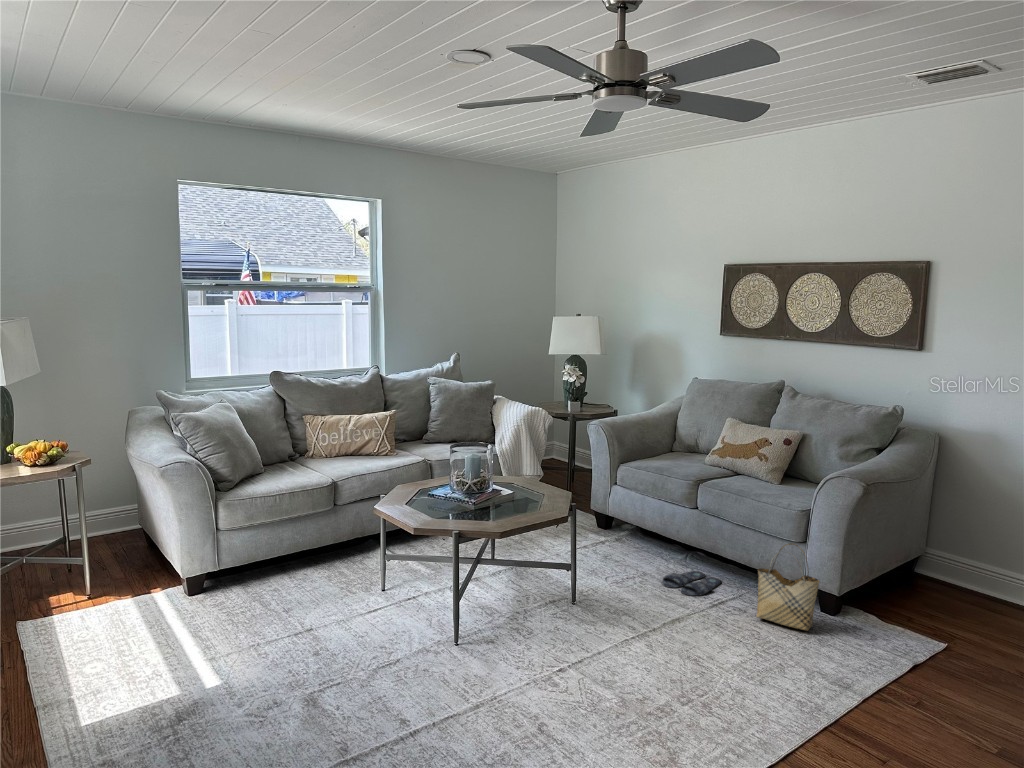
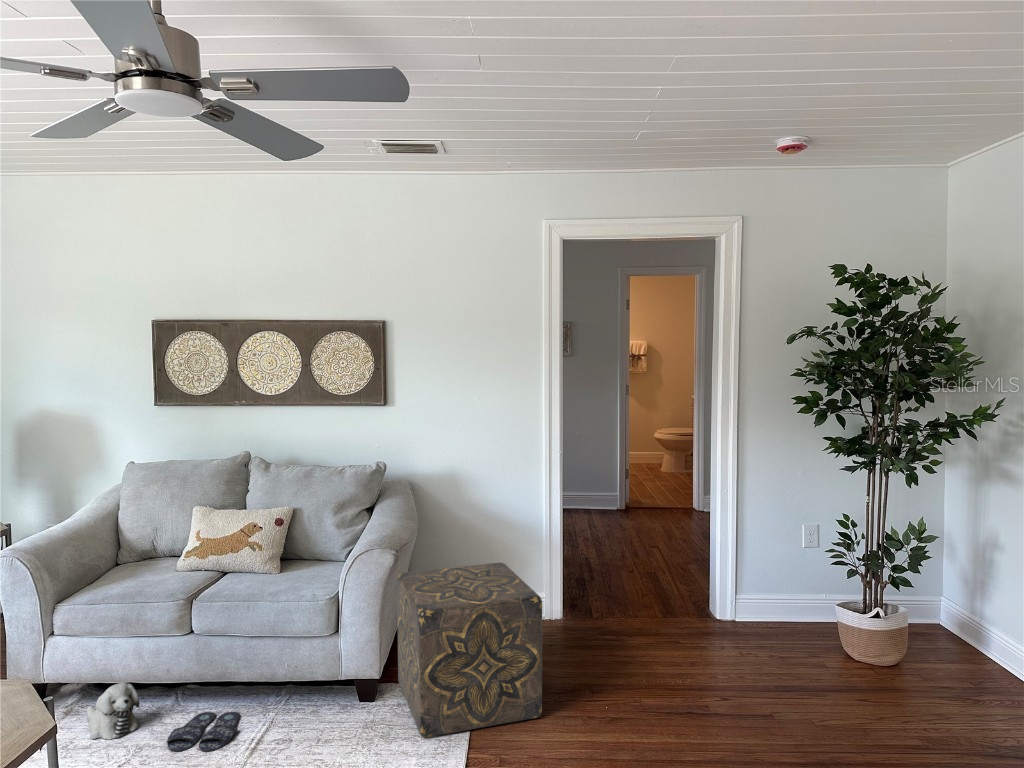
ottoman: none [854,509,1016,693] -> present [397,563,542,737]
plush toy: none [623,528,657,565] -> present [87,683,140,740]
woven basket: present [757,543,820,631] -> none [301,639,369,741]

